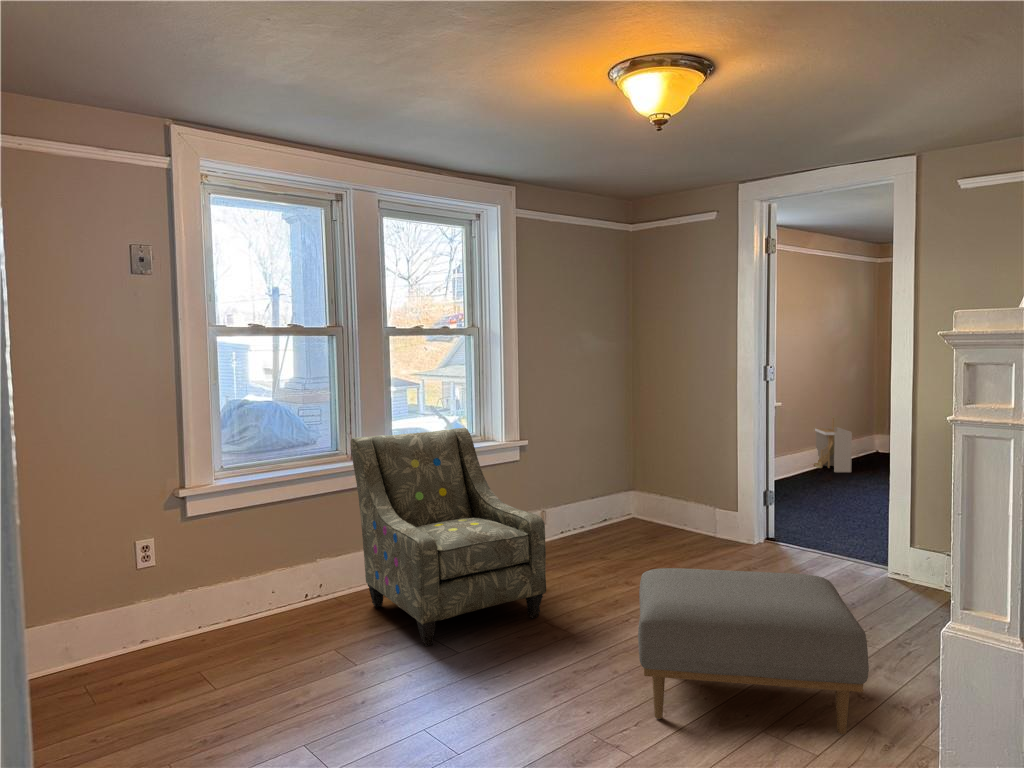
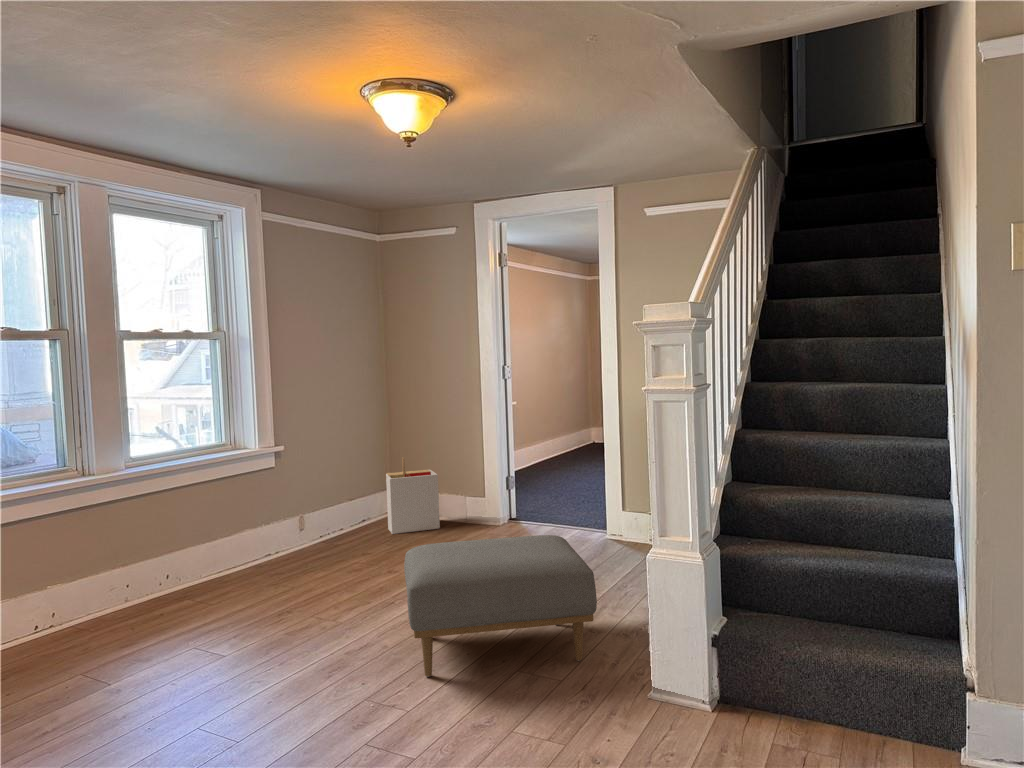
storage bin: present [813,418,852,472] -> present [386,457,440,534]
armchair: present [351,428,546,646] -> none [85,434,311,655]

